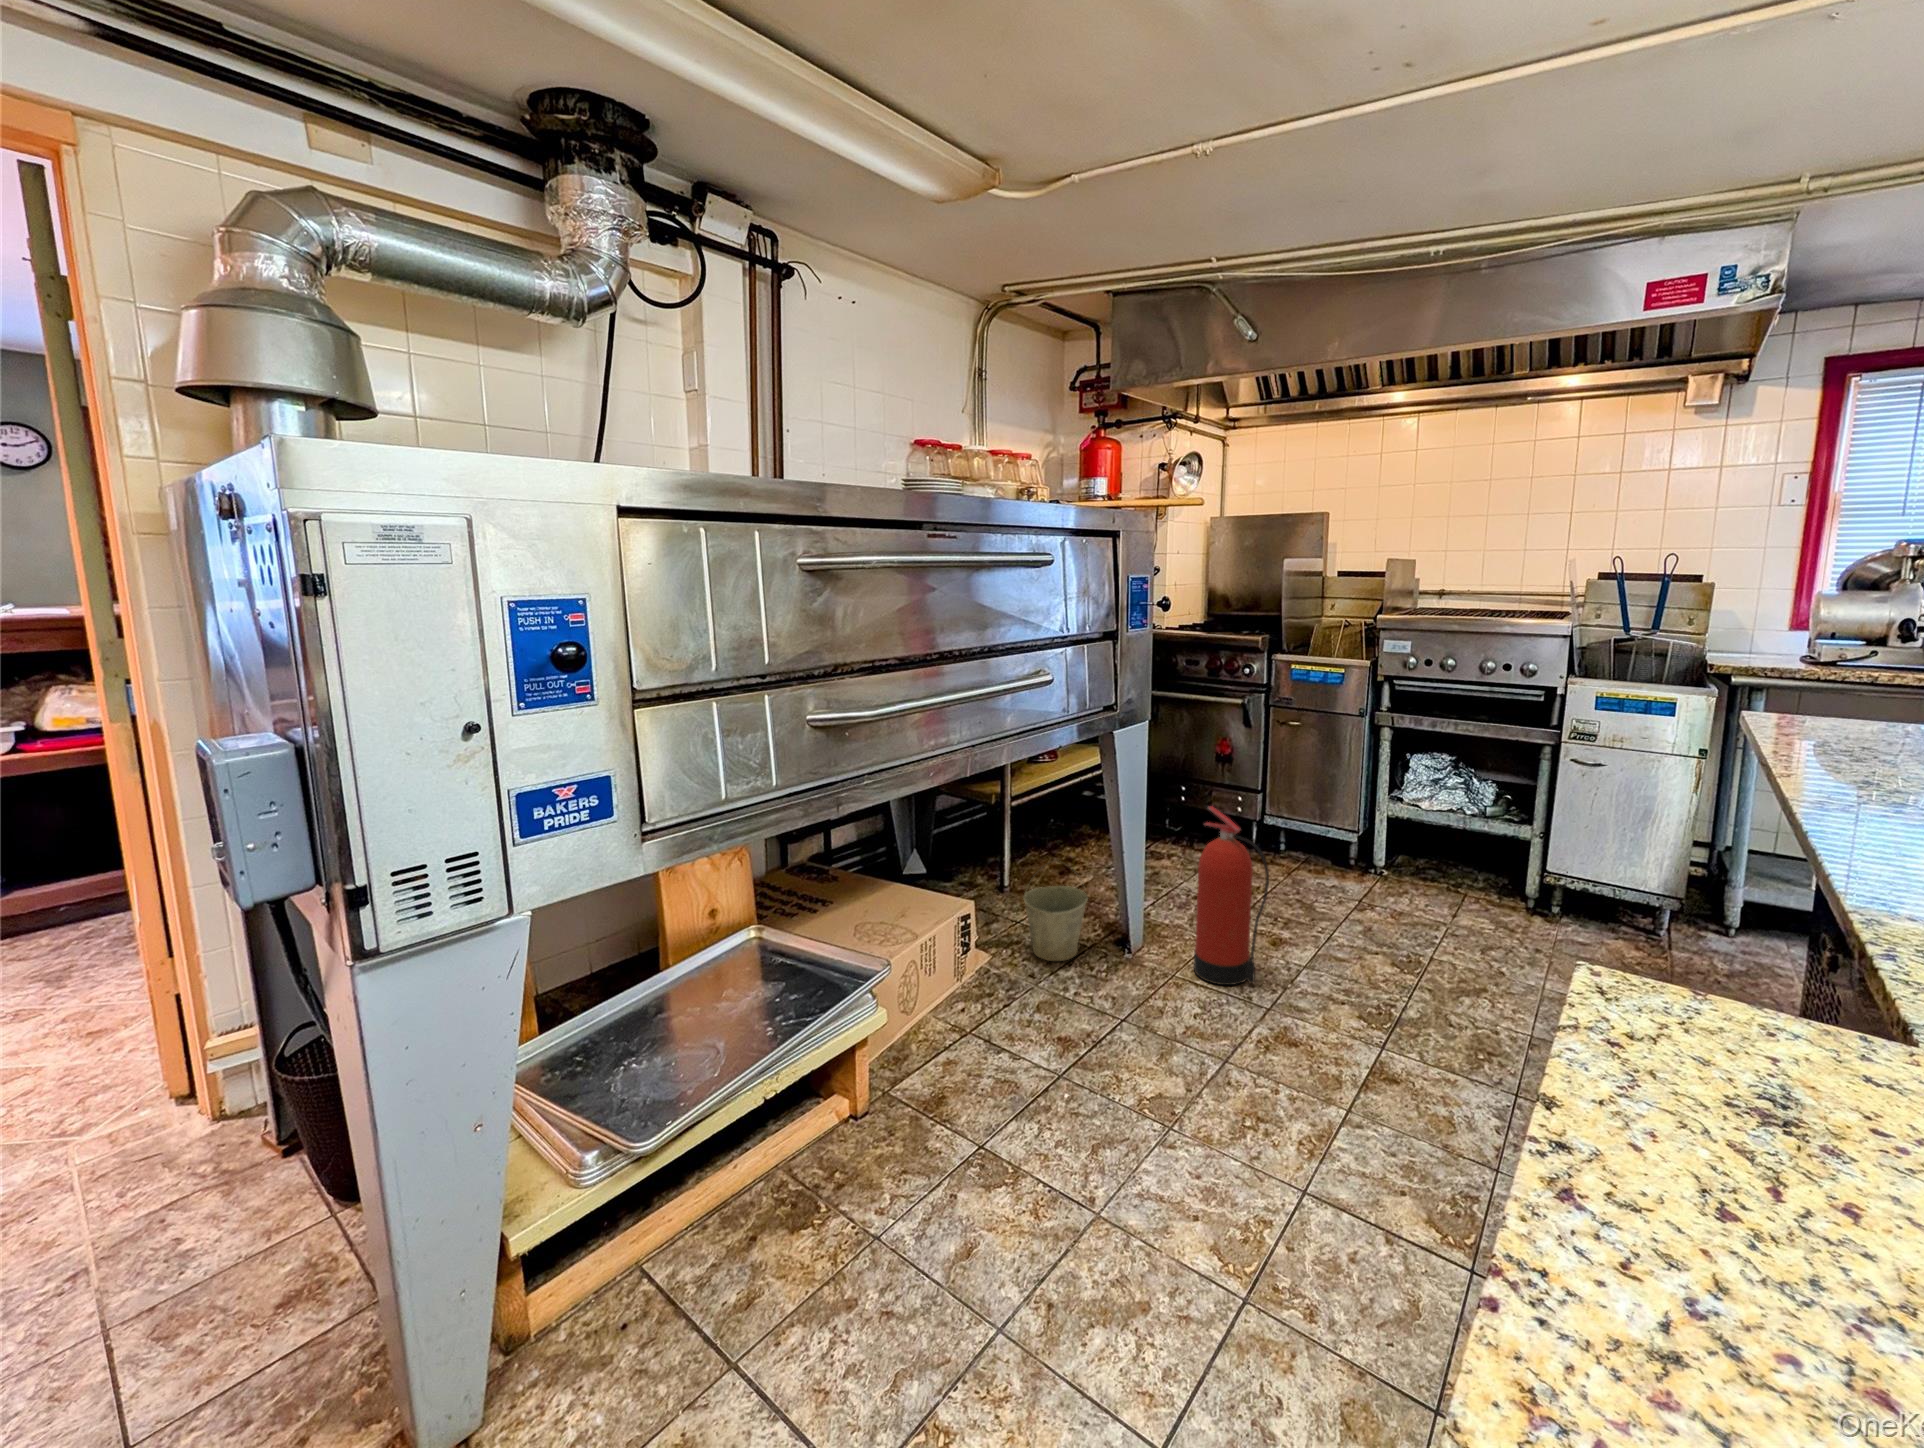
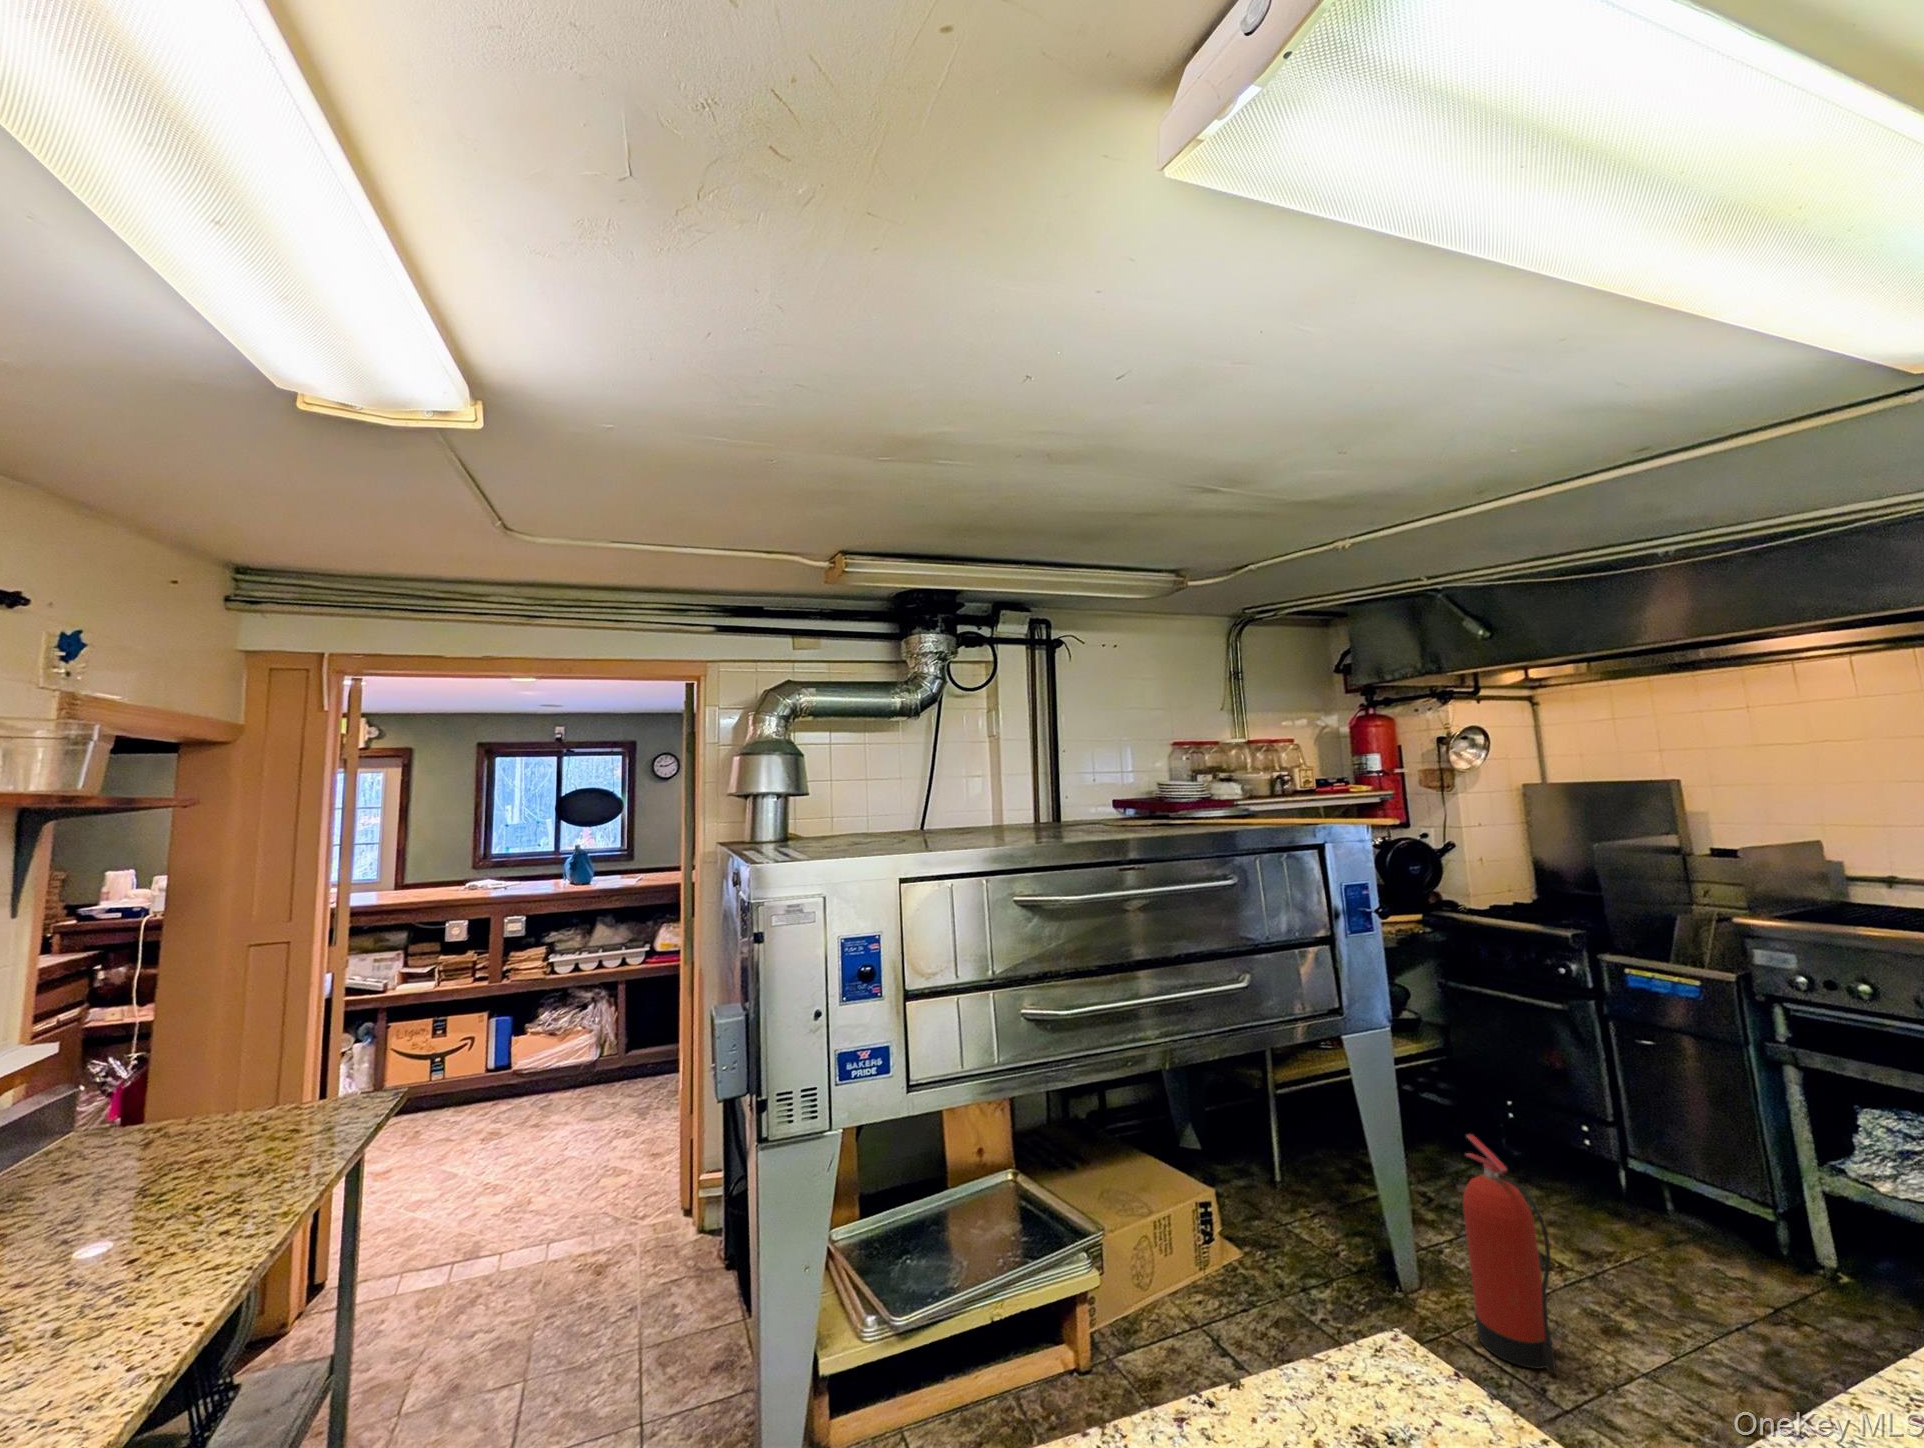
bucket: present [1023,867,1088,961] -> none [1272,1162,1343,1279]

